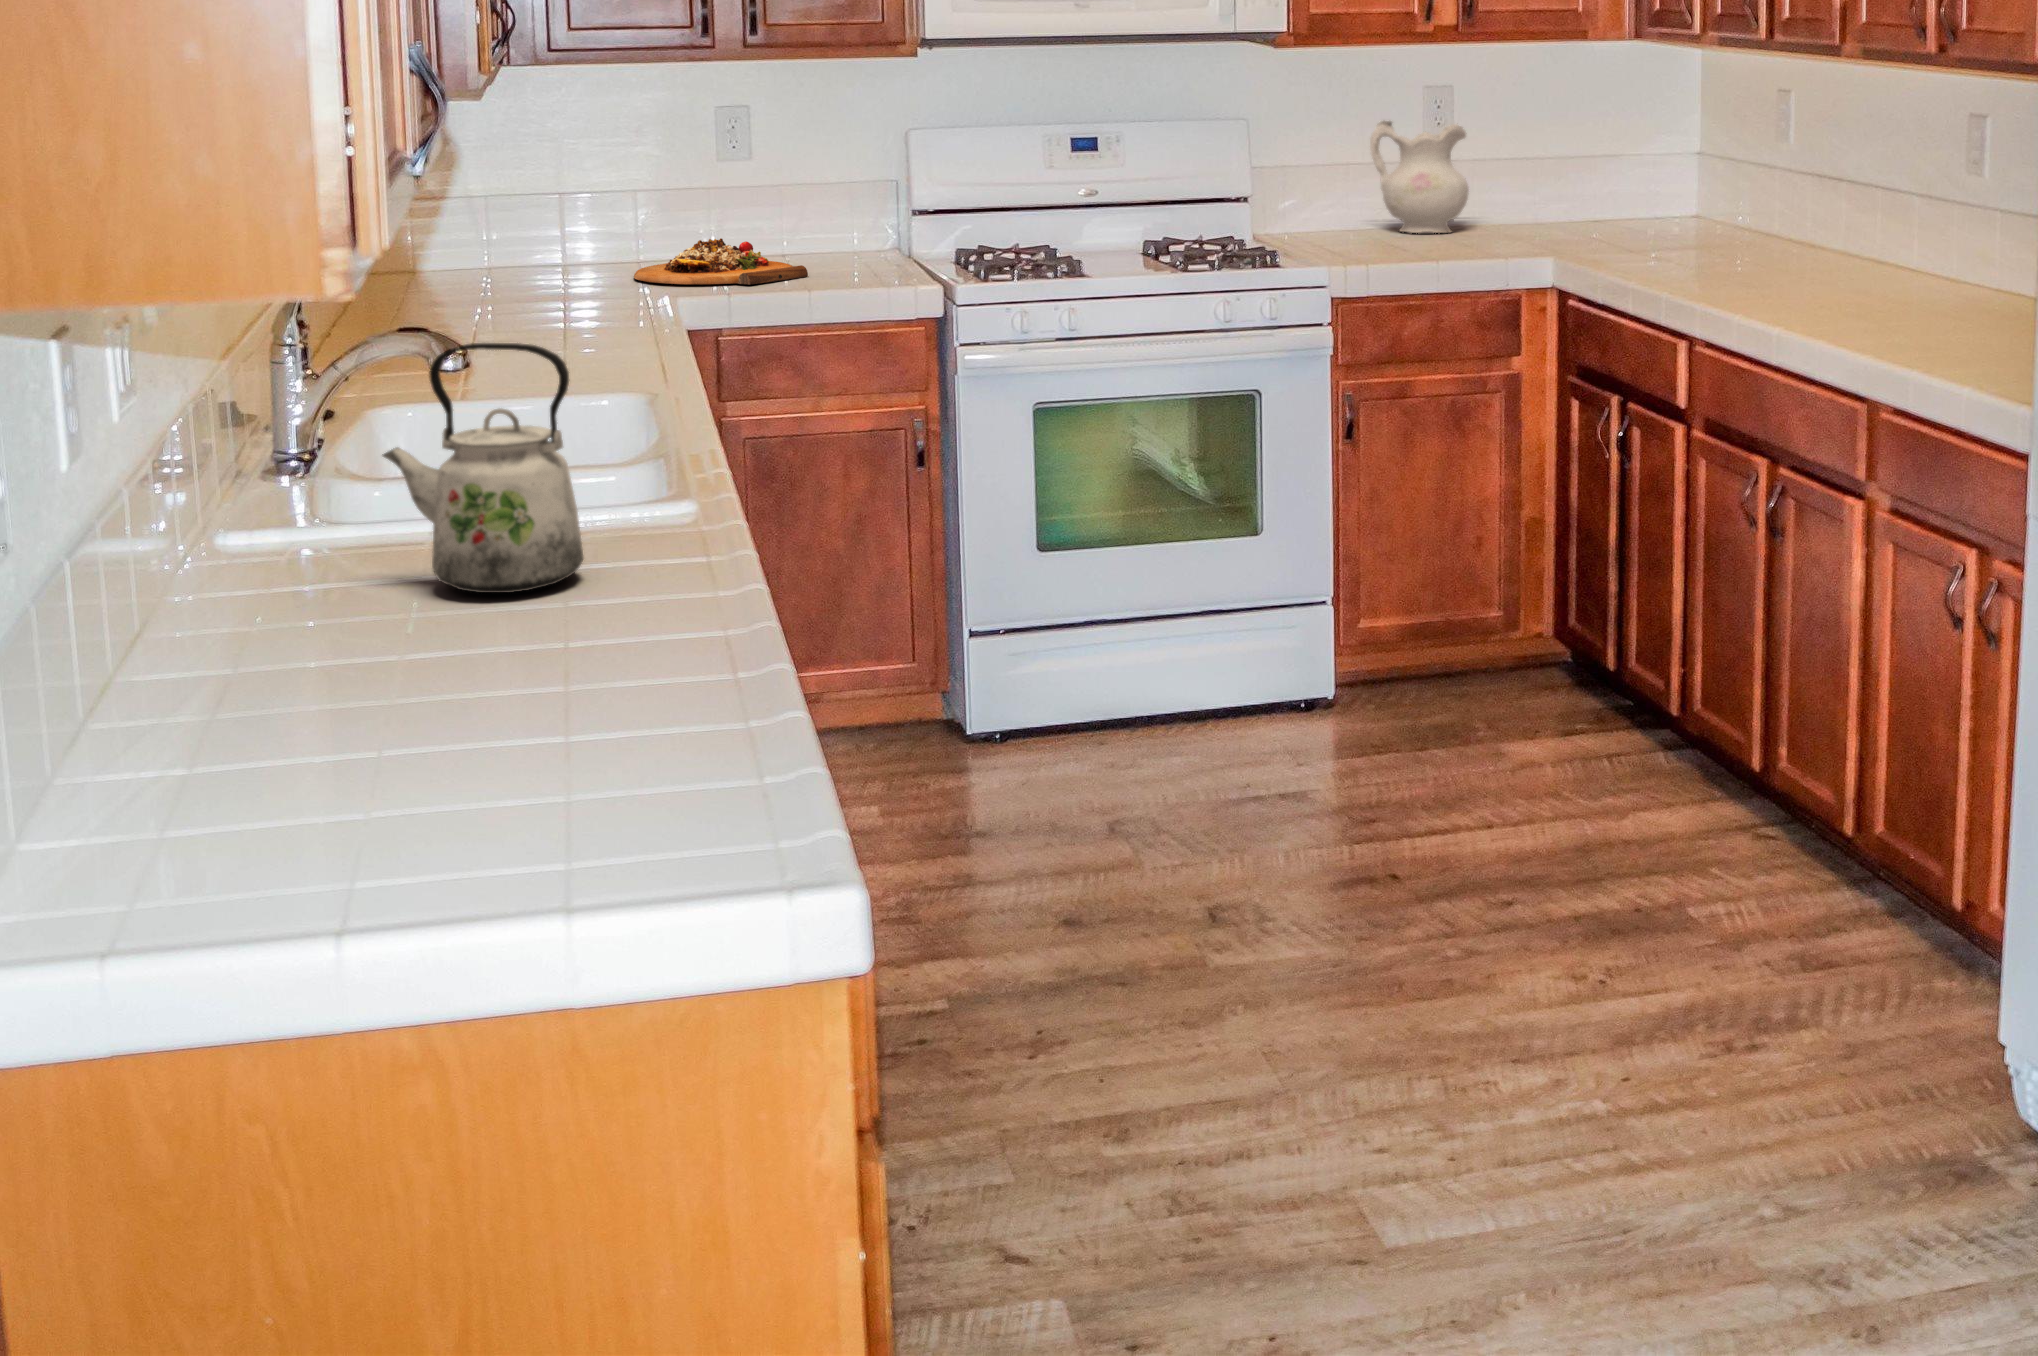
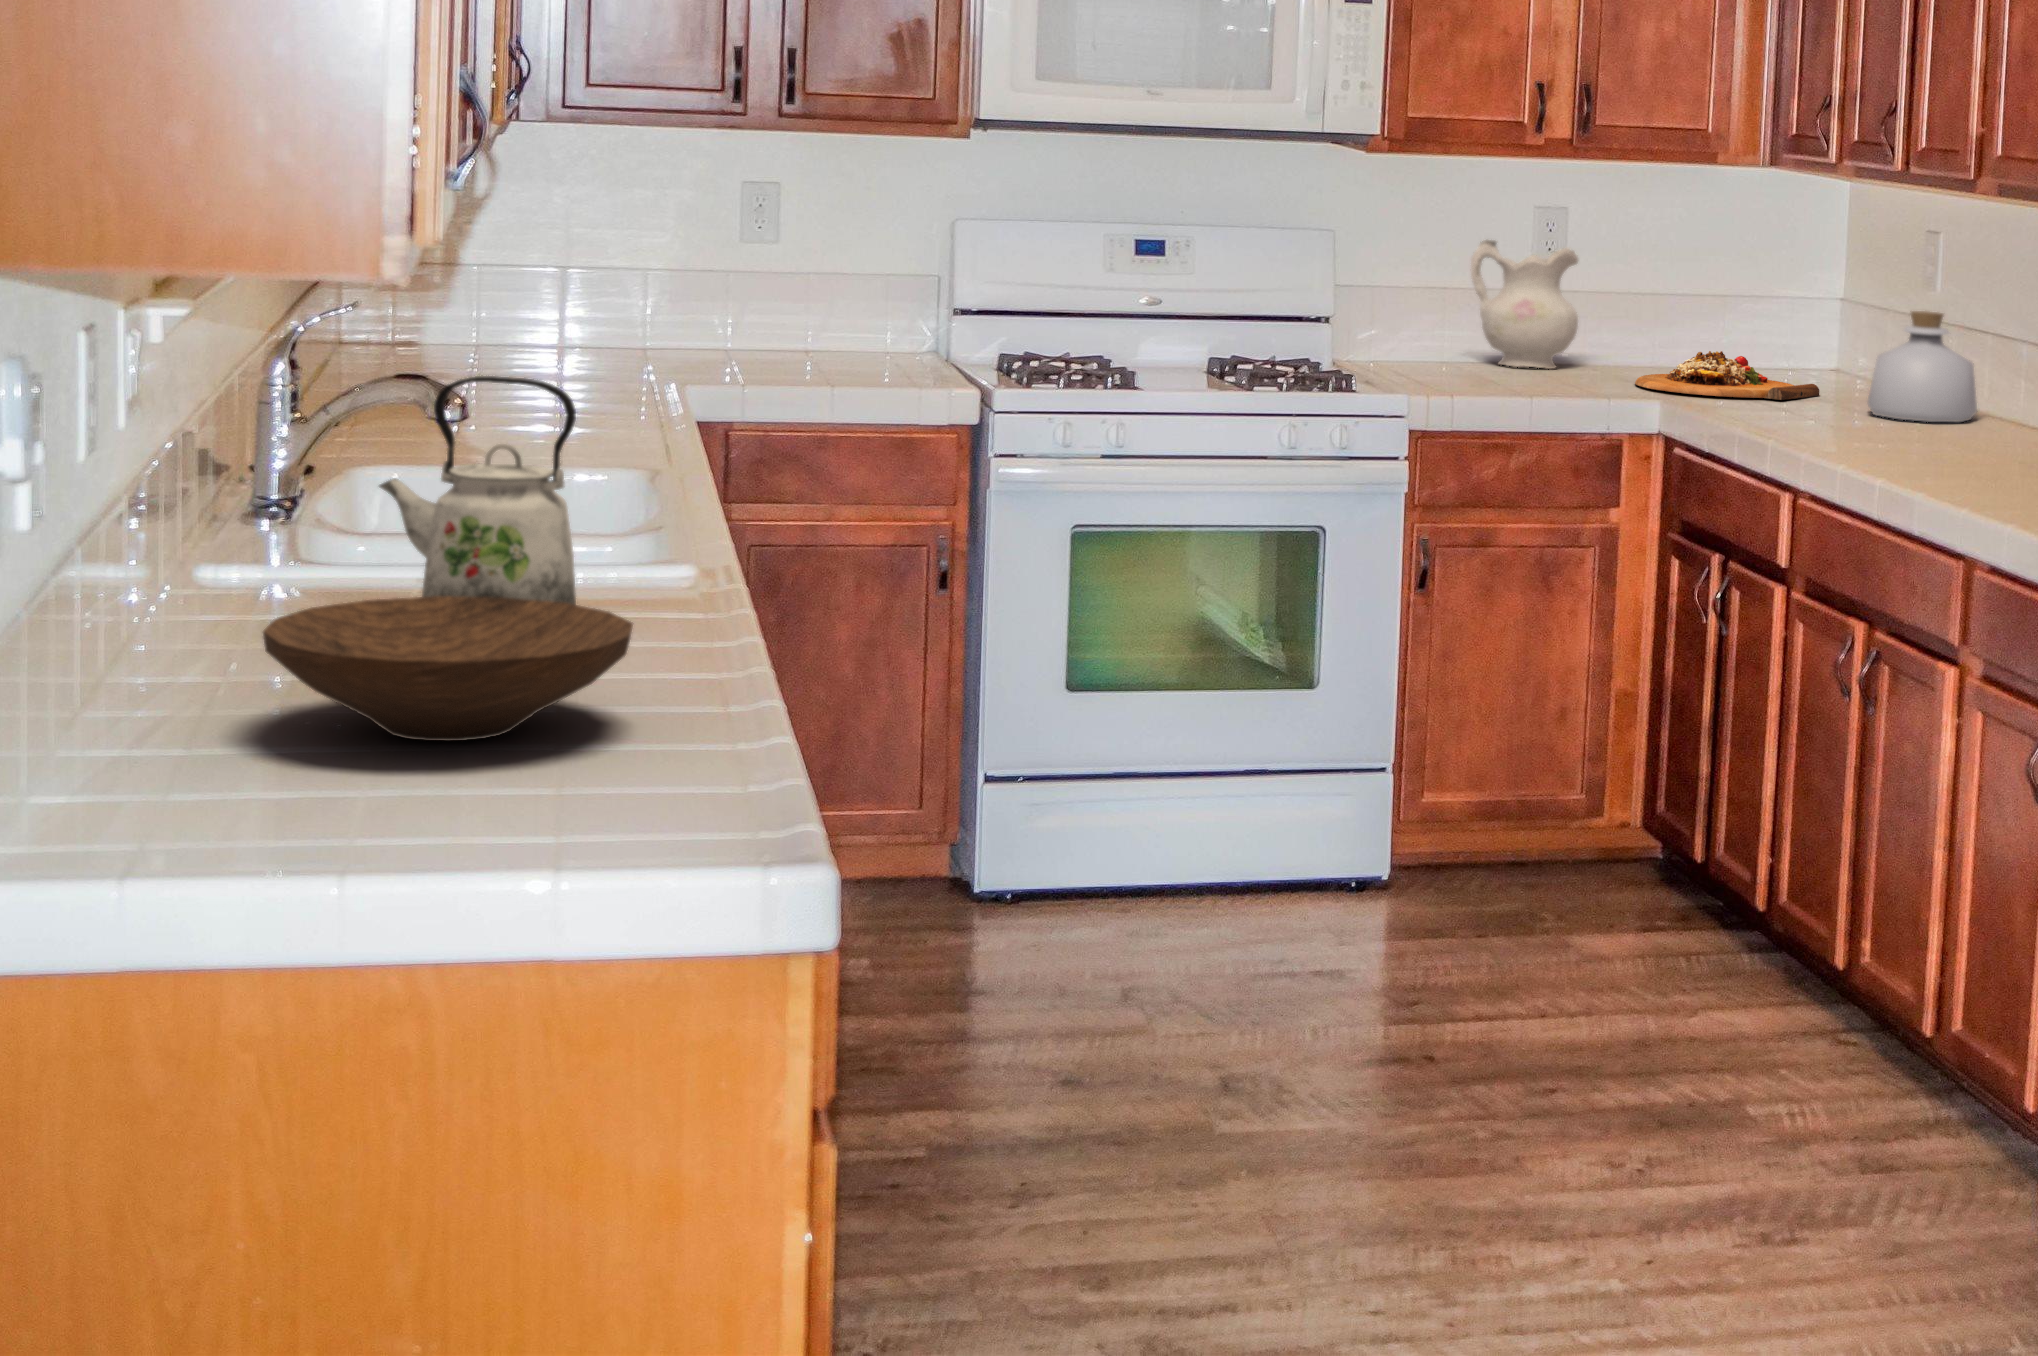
bottle: none [1739,166,1840,267] -> present [1868,311,1977,422]
cutting board: present [634,238,808,285] -> present [1635,351,1820,400]
wooden bowl: none [258,577,638,741] -> present [263,596,633,741]

